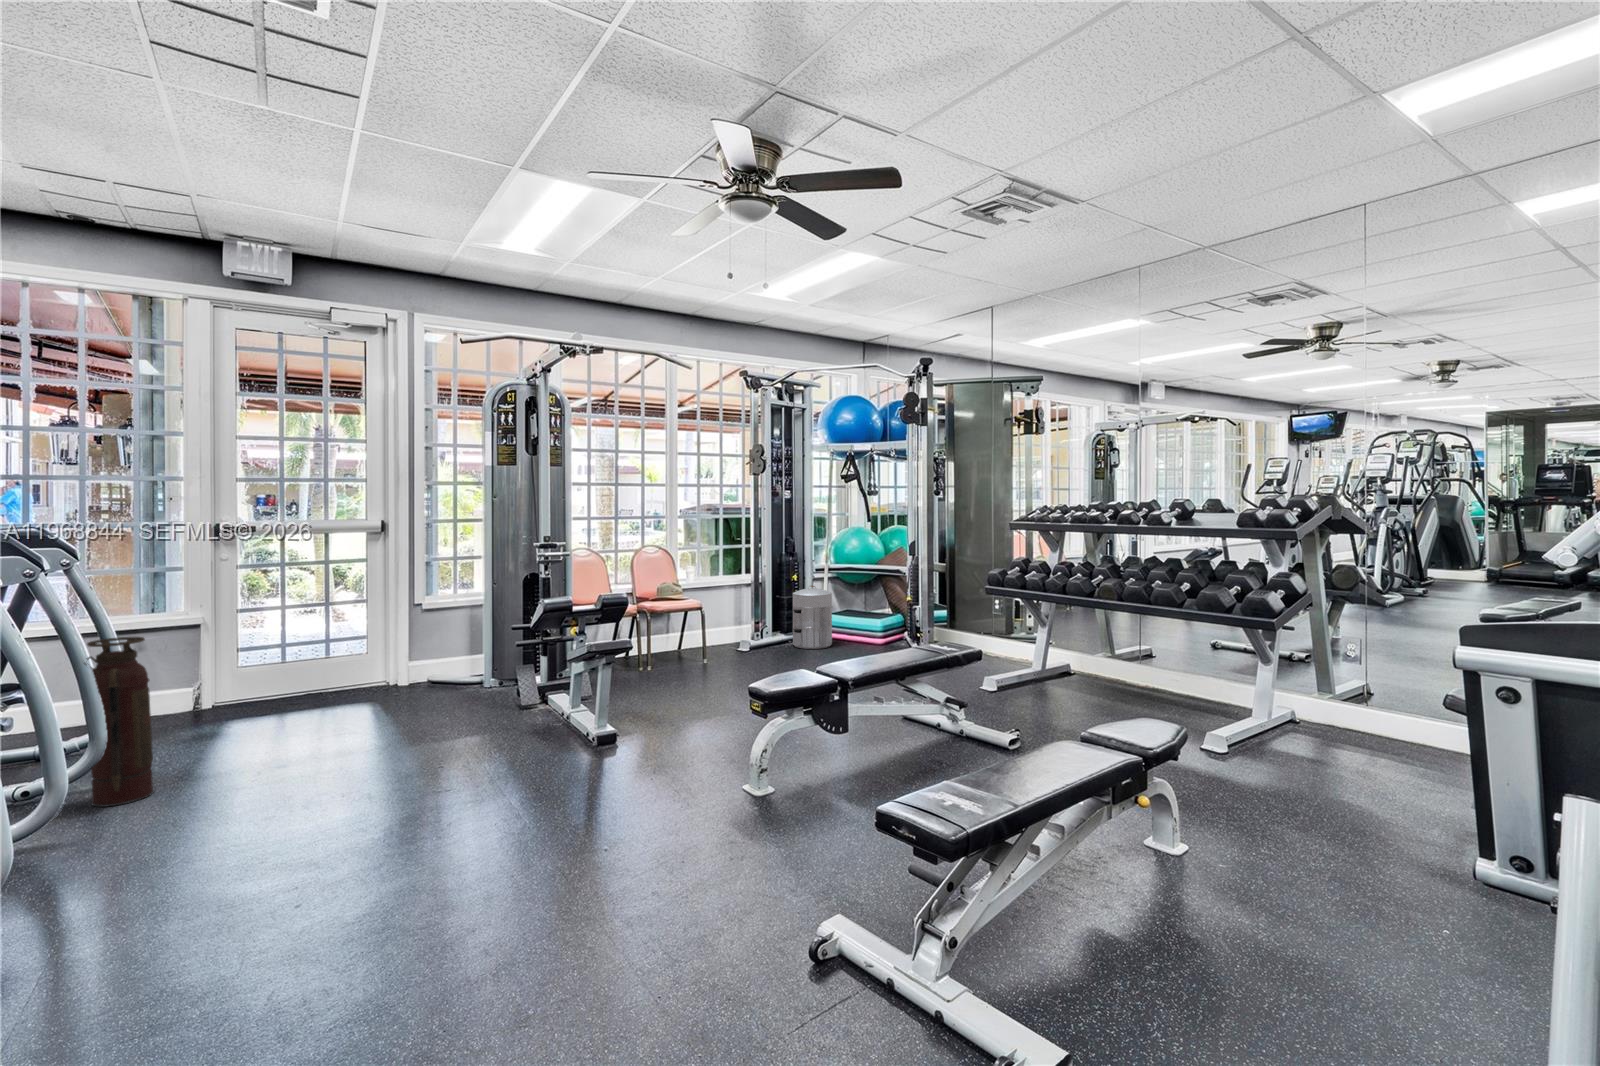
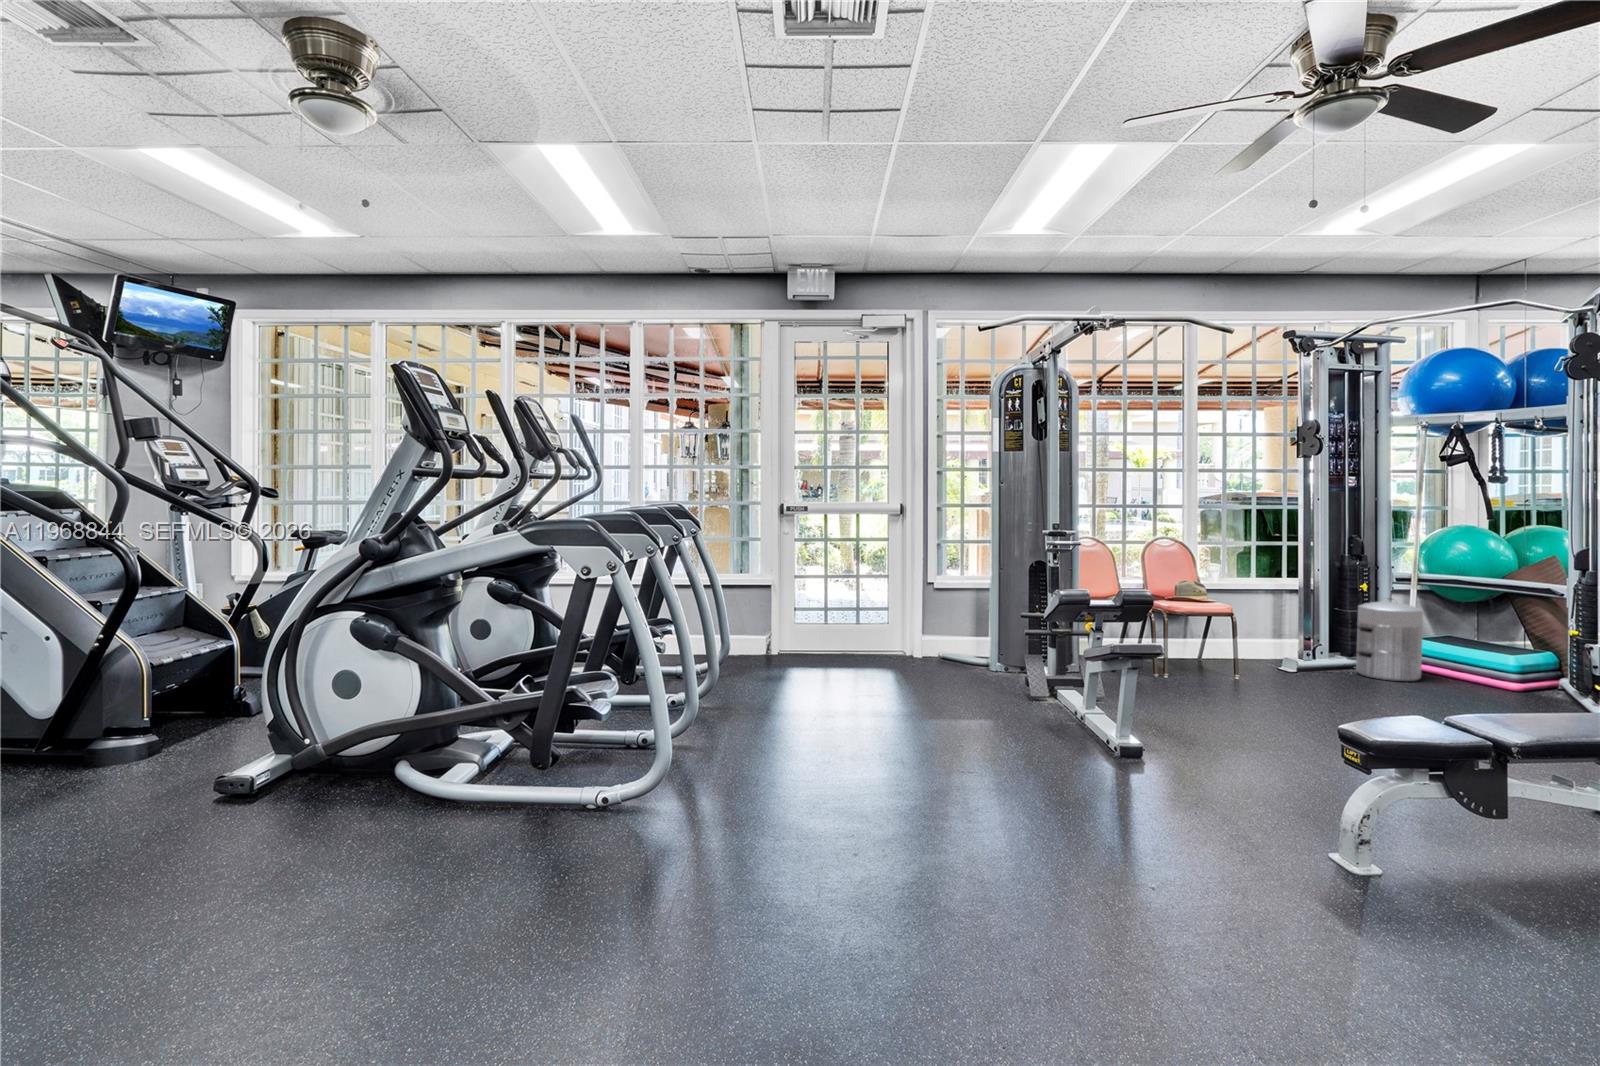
fire extinguisher: present [84,637,154,807] -> none [703,593,743,727]

